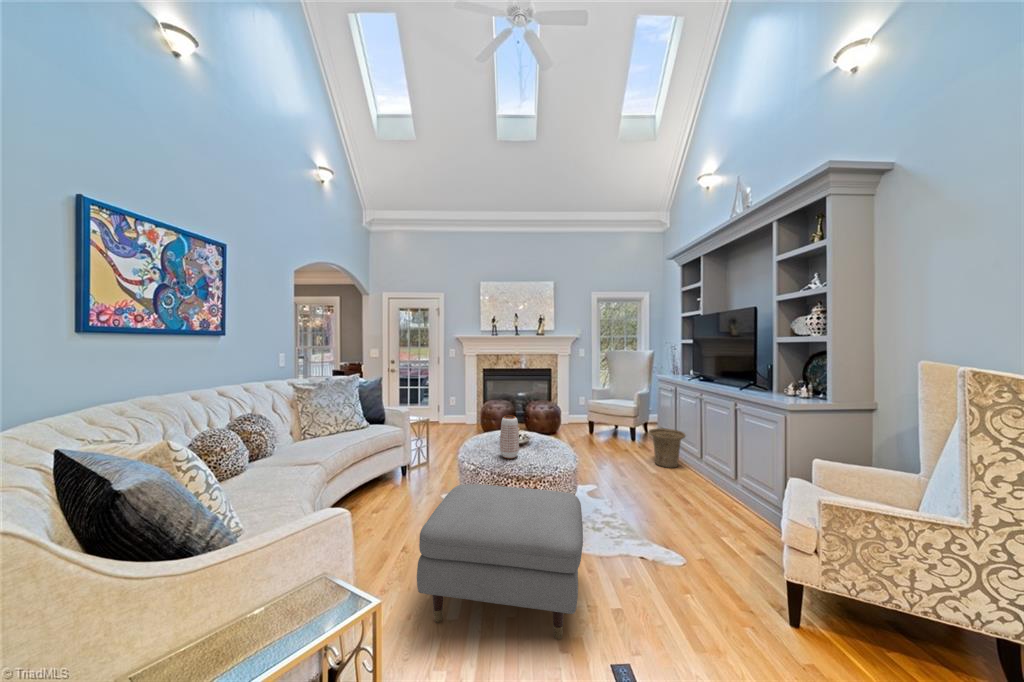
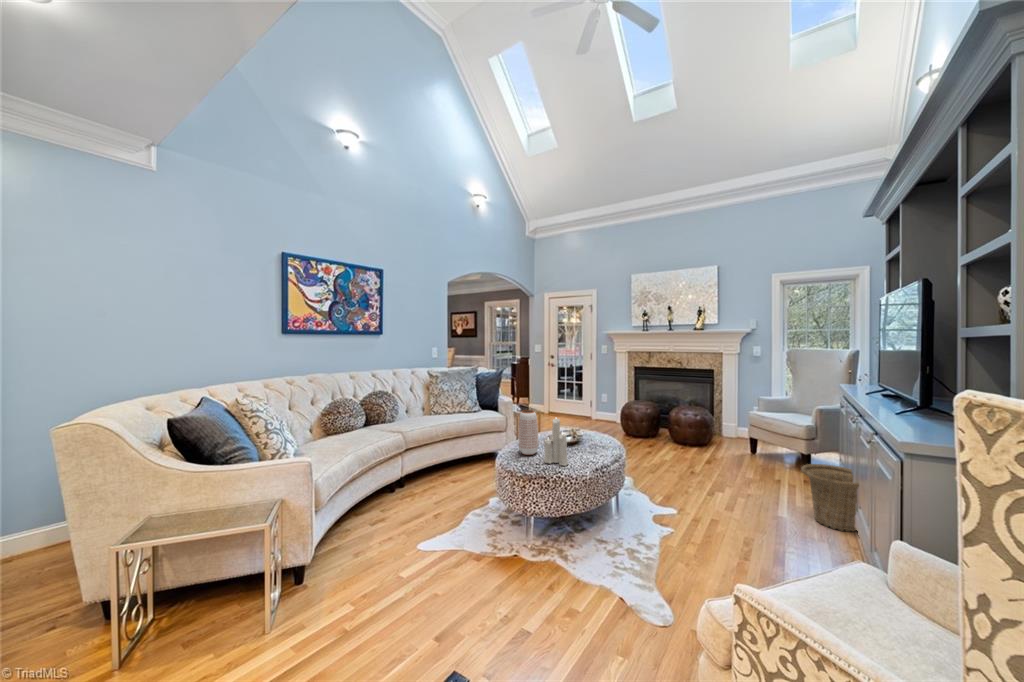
candle: none [533,413,555,461] -> present [544,418,568,466]
ottoman: present [417,484,583,639] -> none [363,467,529,634]

